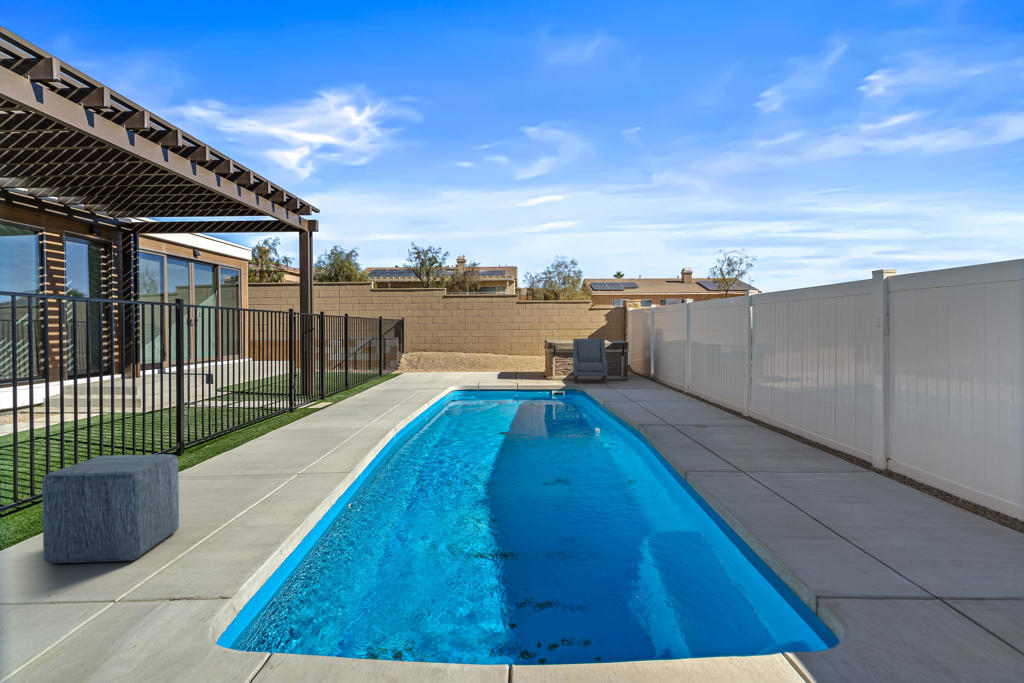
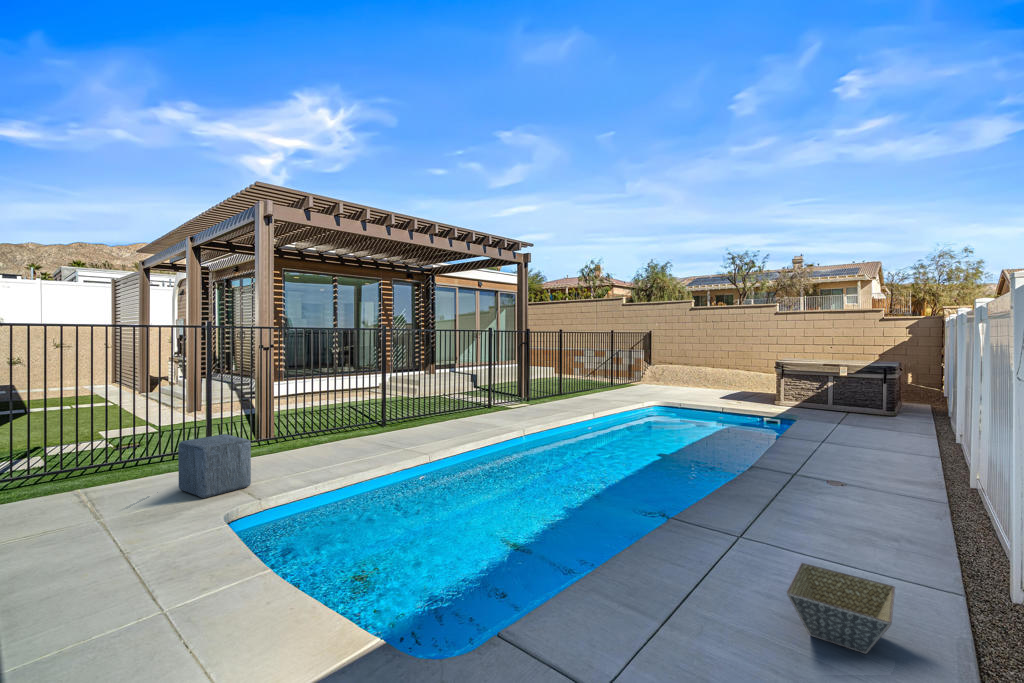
chair: present [573,339,607,383] -> none [800,360,852,415]
basket: none [851,454,951,498] -> present [787,563,895,654]

